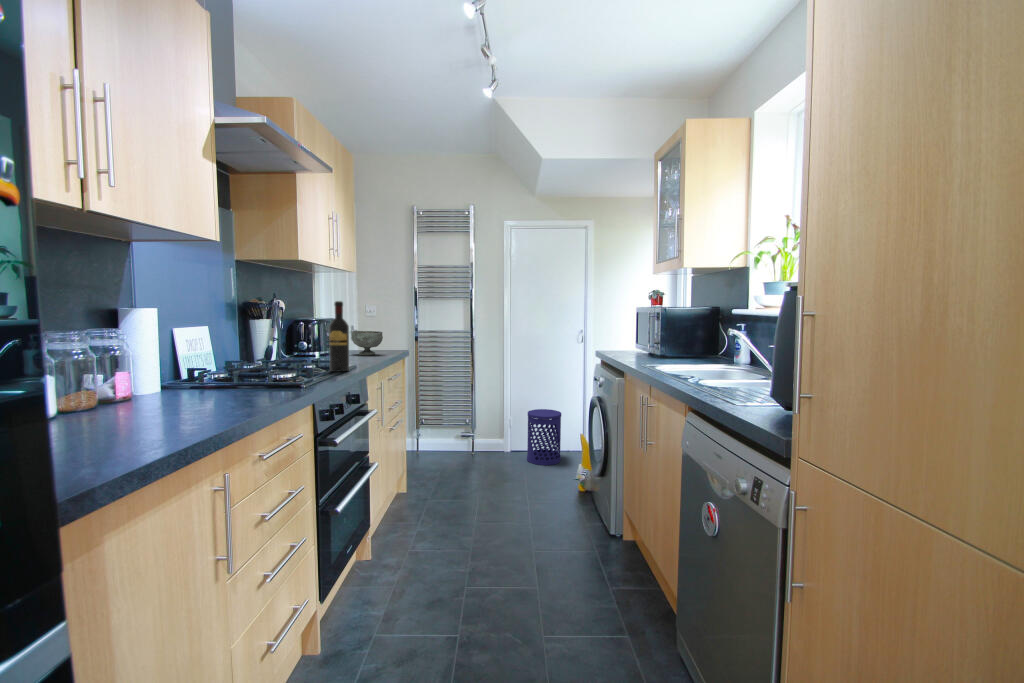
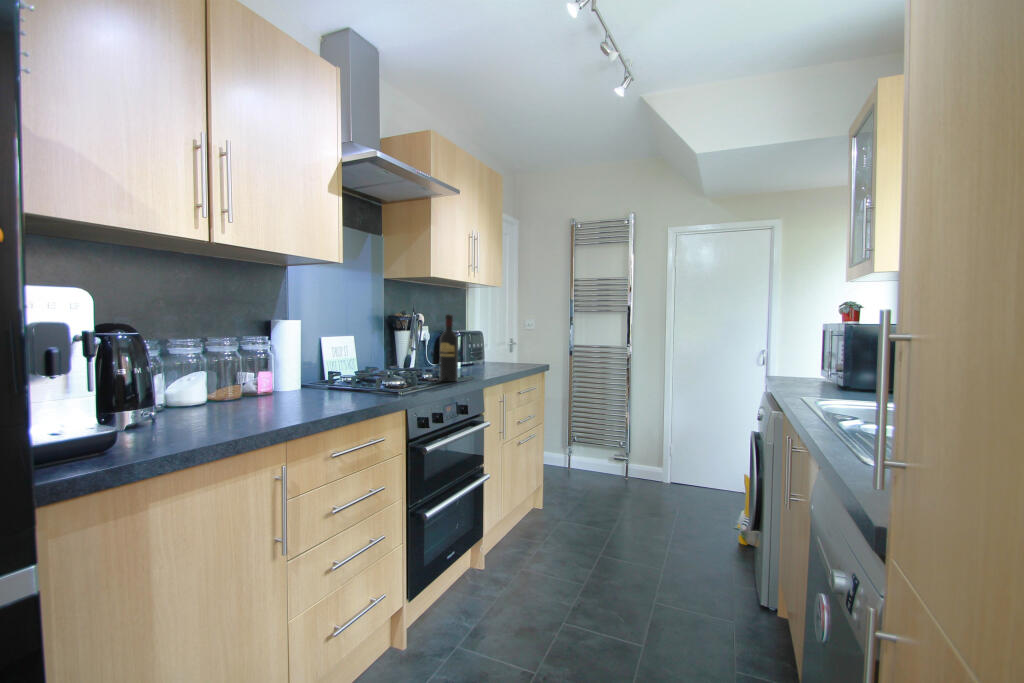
bowl: present [352,331,383,355] -> none [493,344,522,367]
waste bin: present [527,409,561,465] -> none [685,437,728,504]

